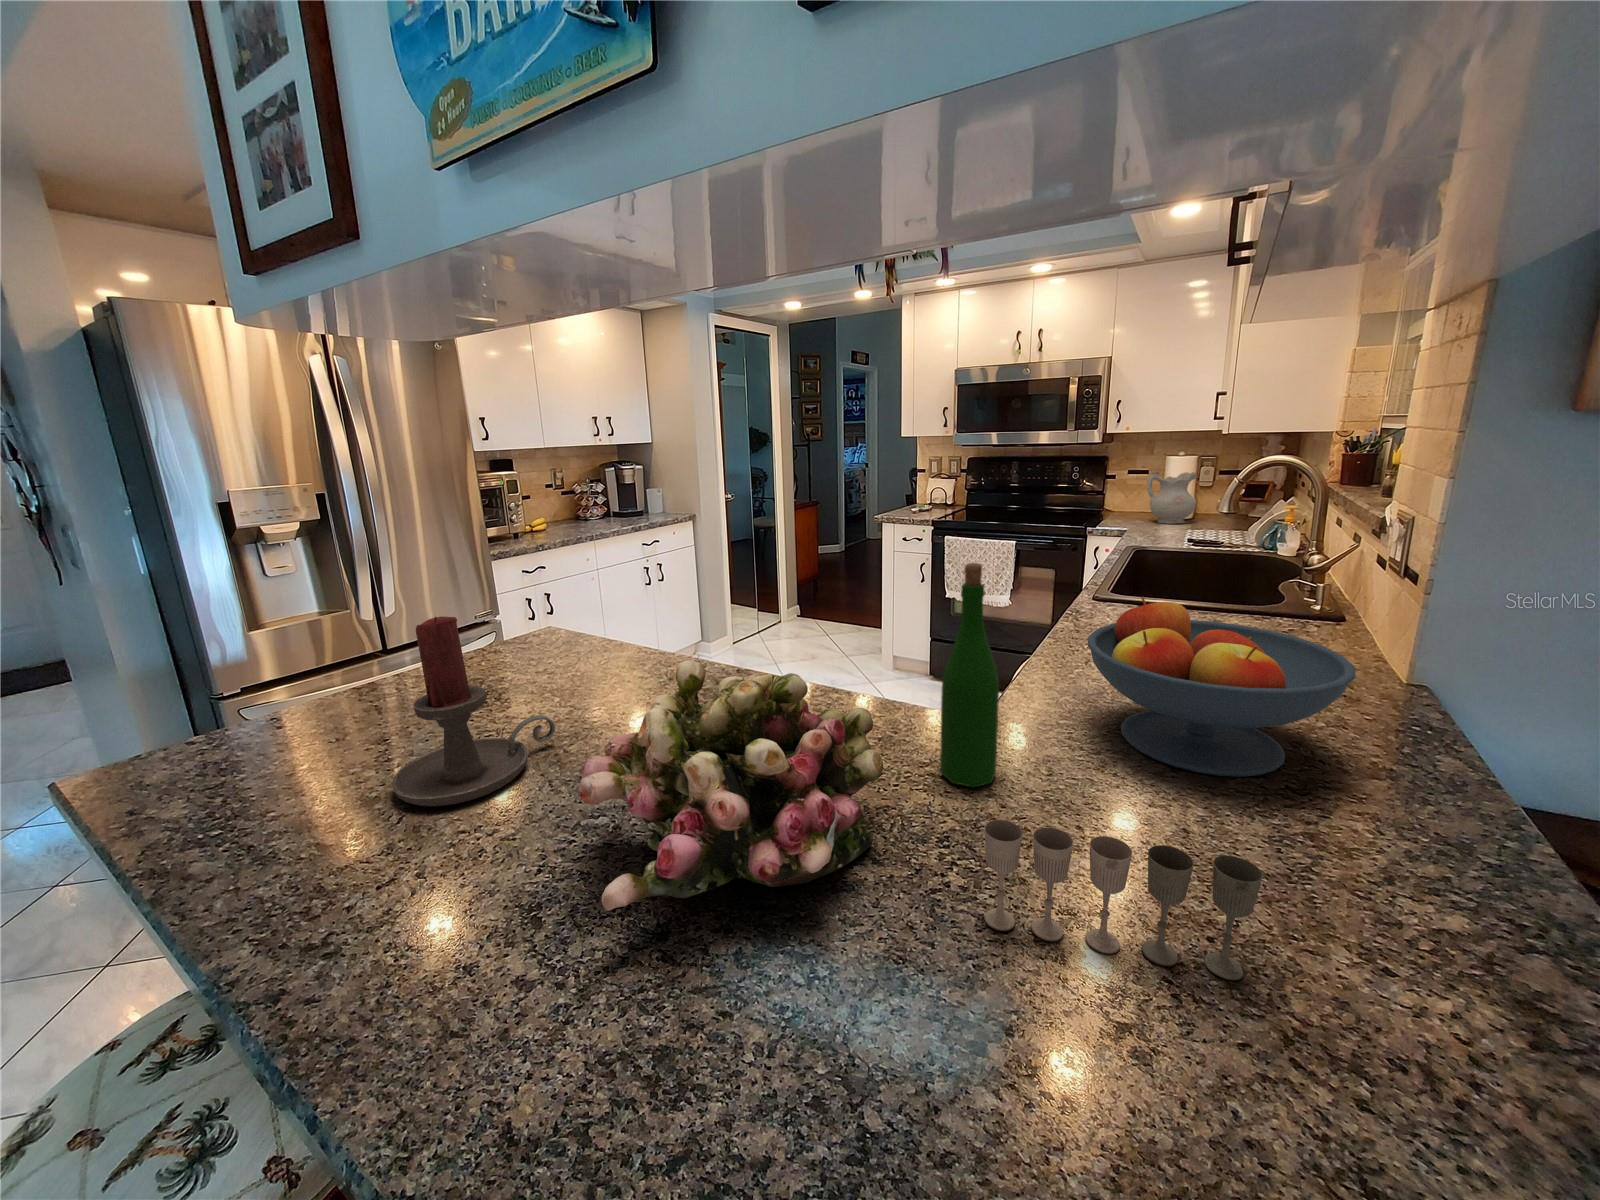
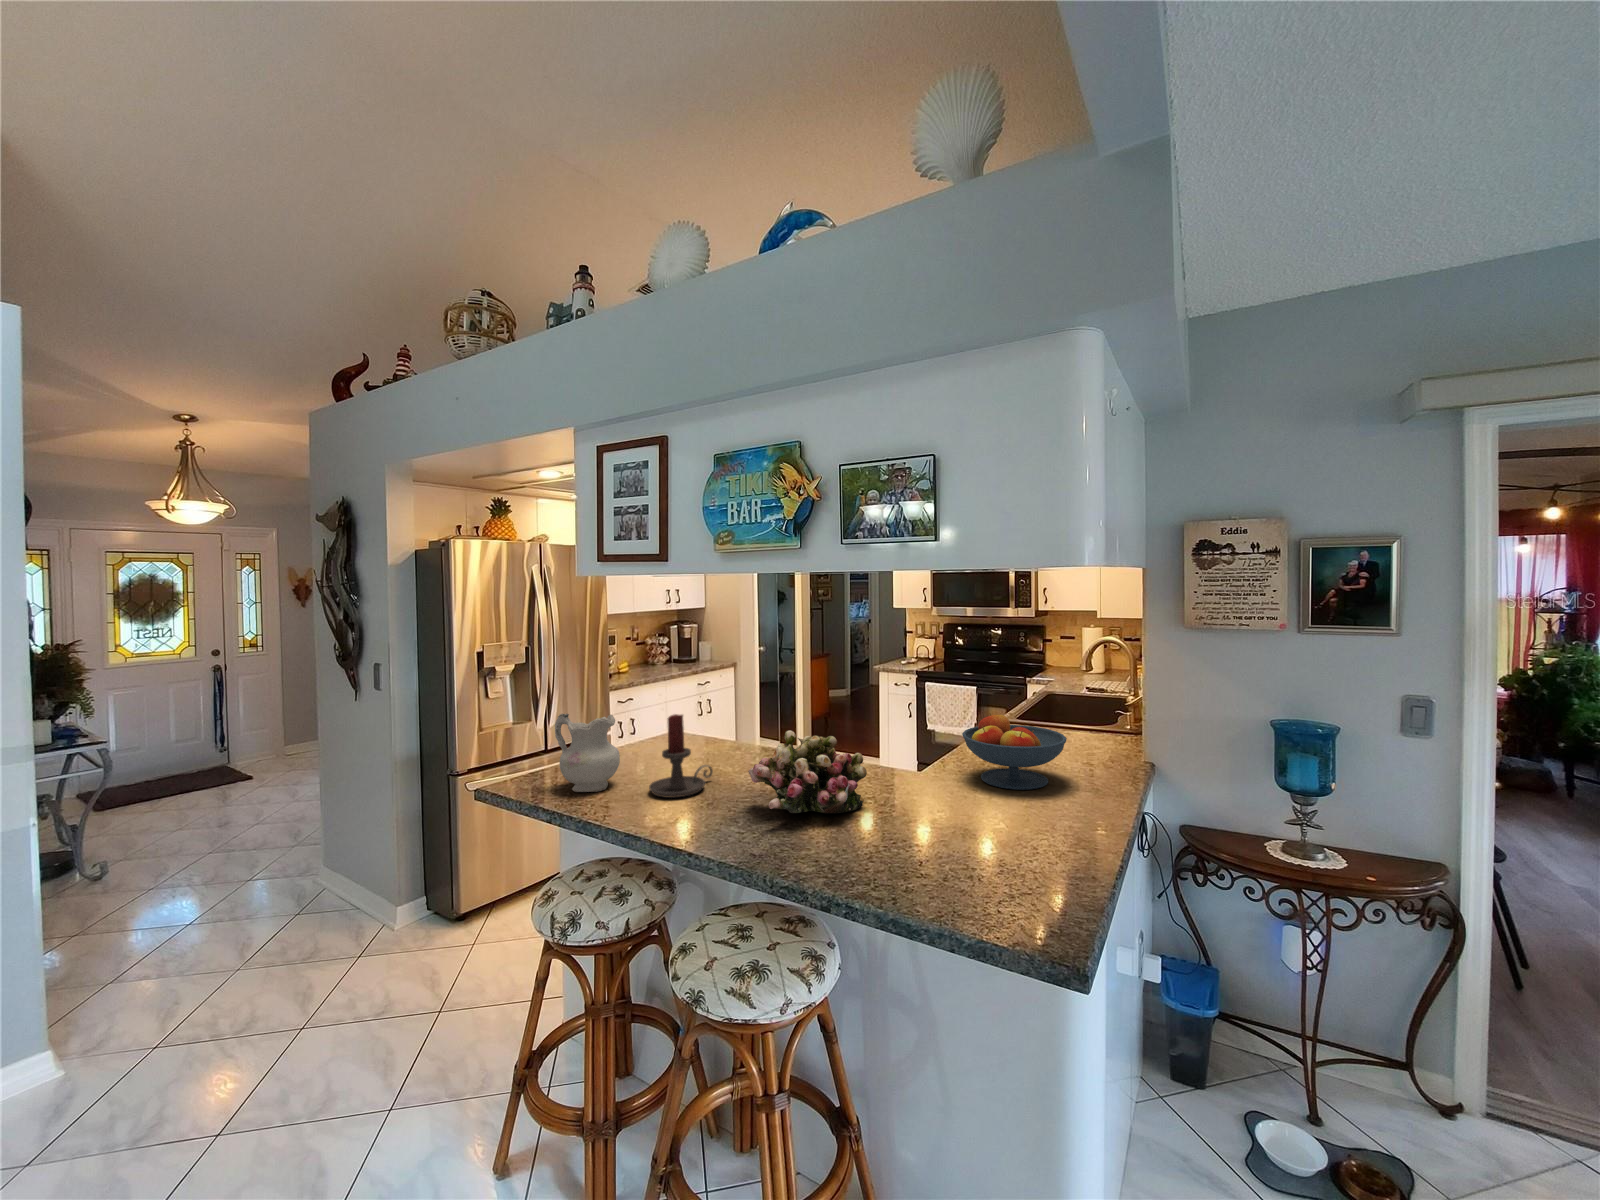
ceramic pitcher: present [1147,472,1197,524] -> present [555,714,620,792]
wine bottle: present [940,563,999,787] -> none [893,694,919,793]
wine glass: present [984,820,1263,980] -> none [900,784,984,831]

